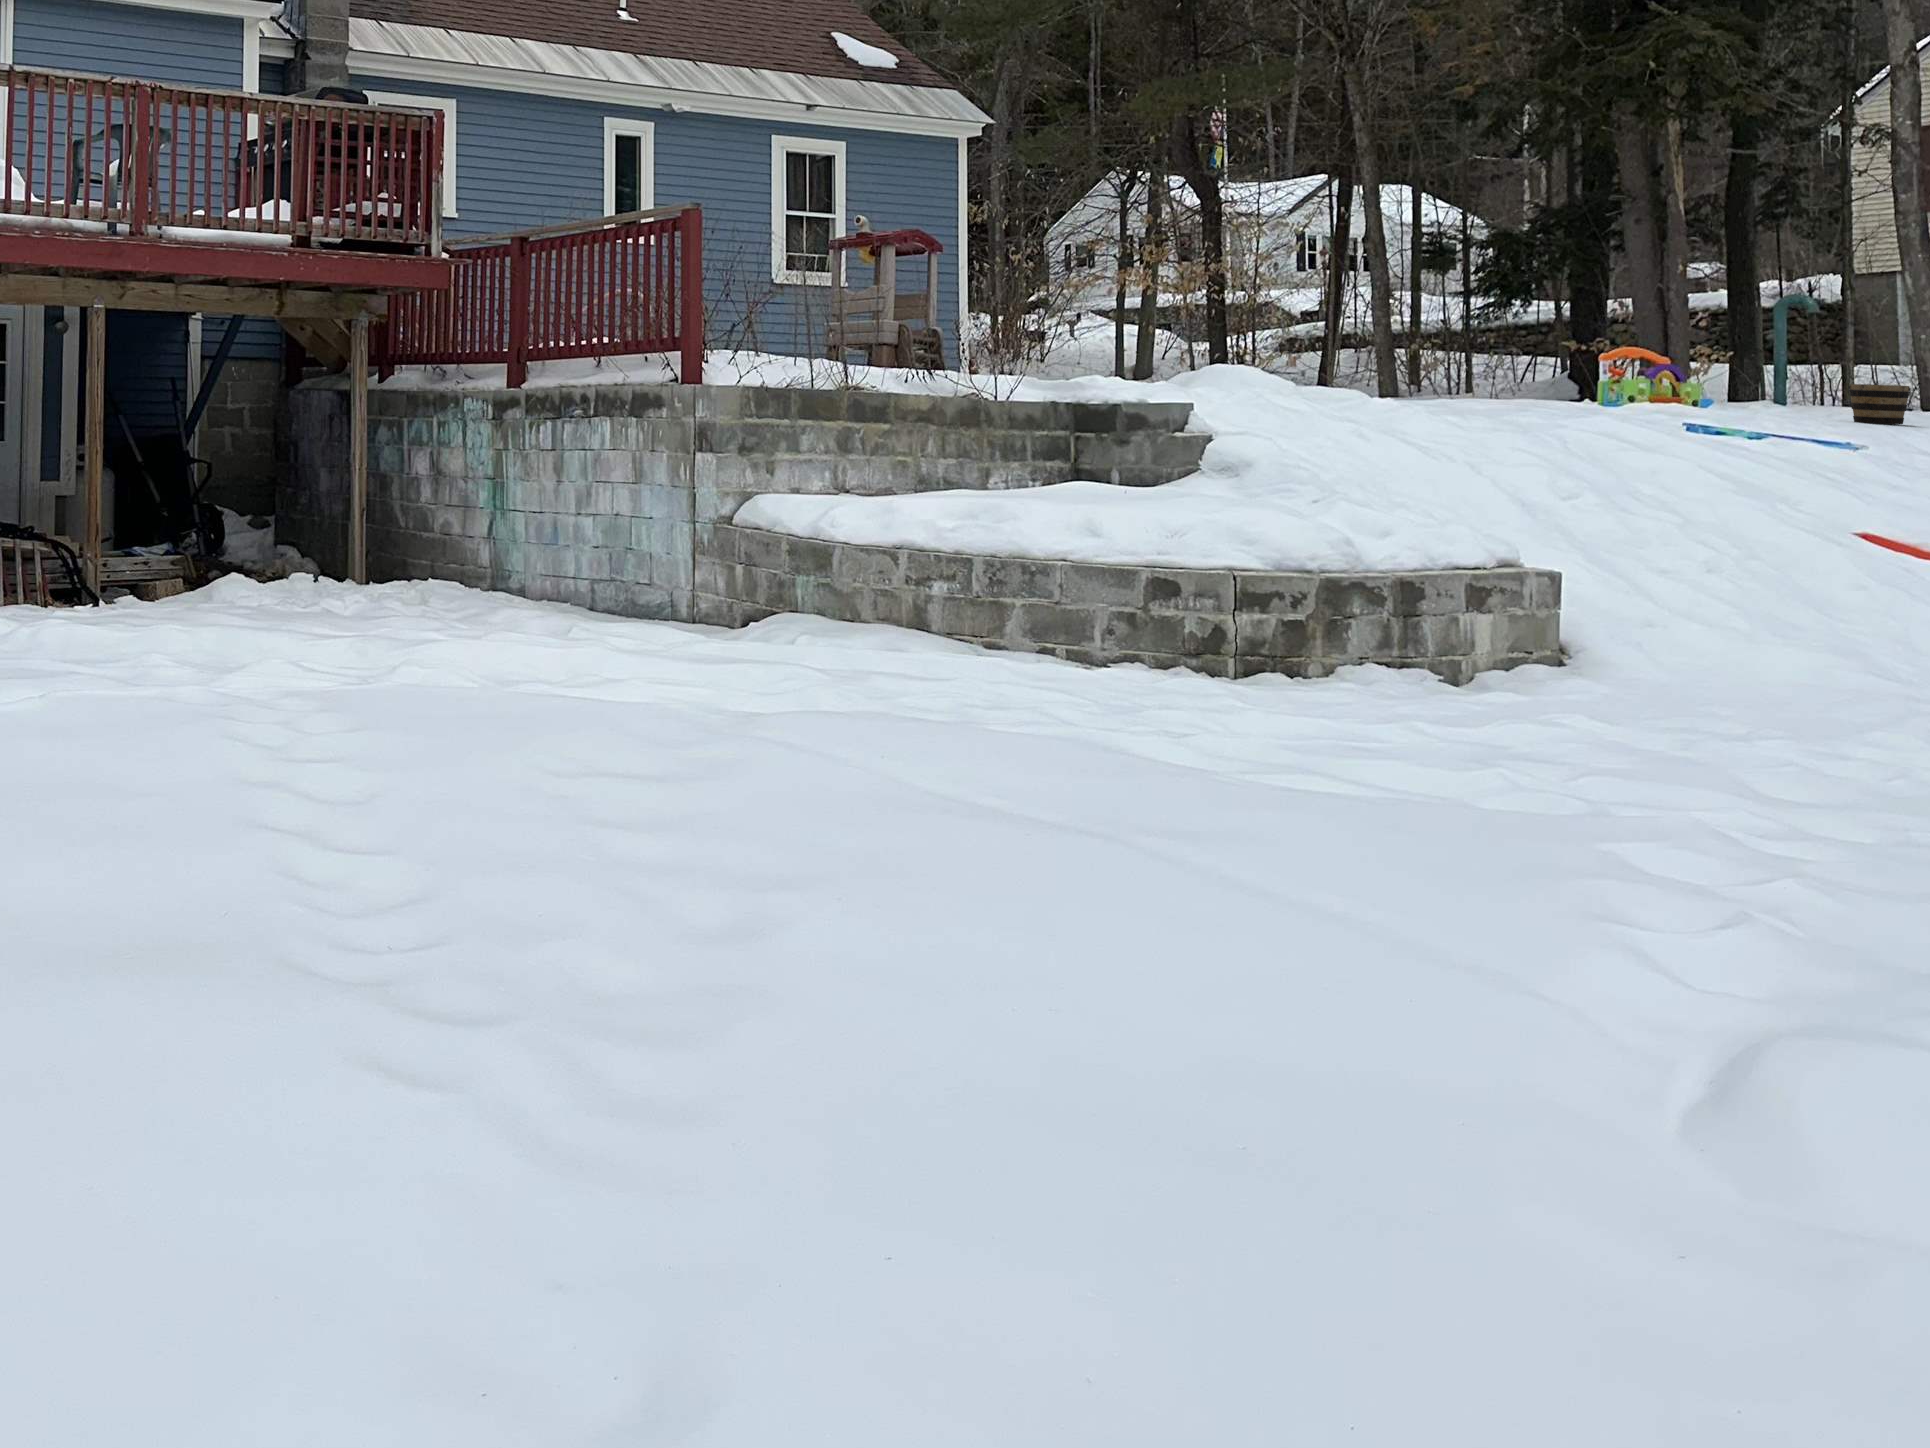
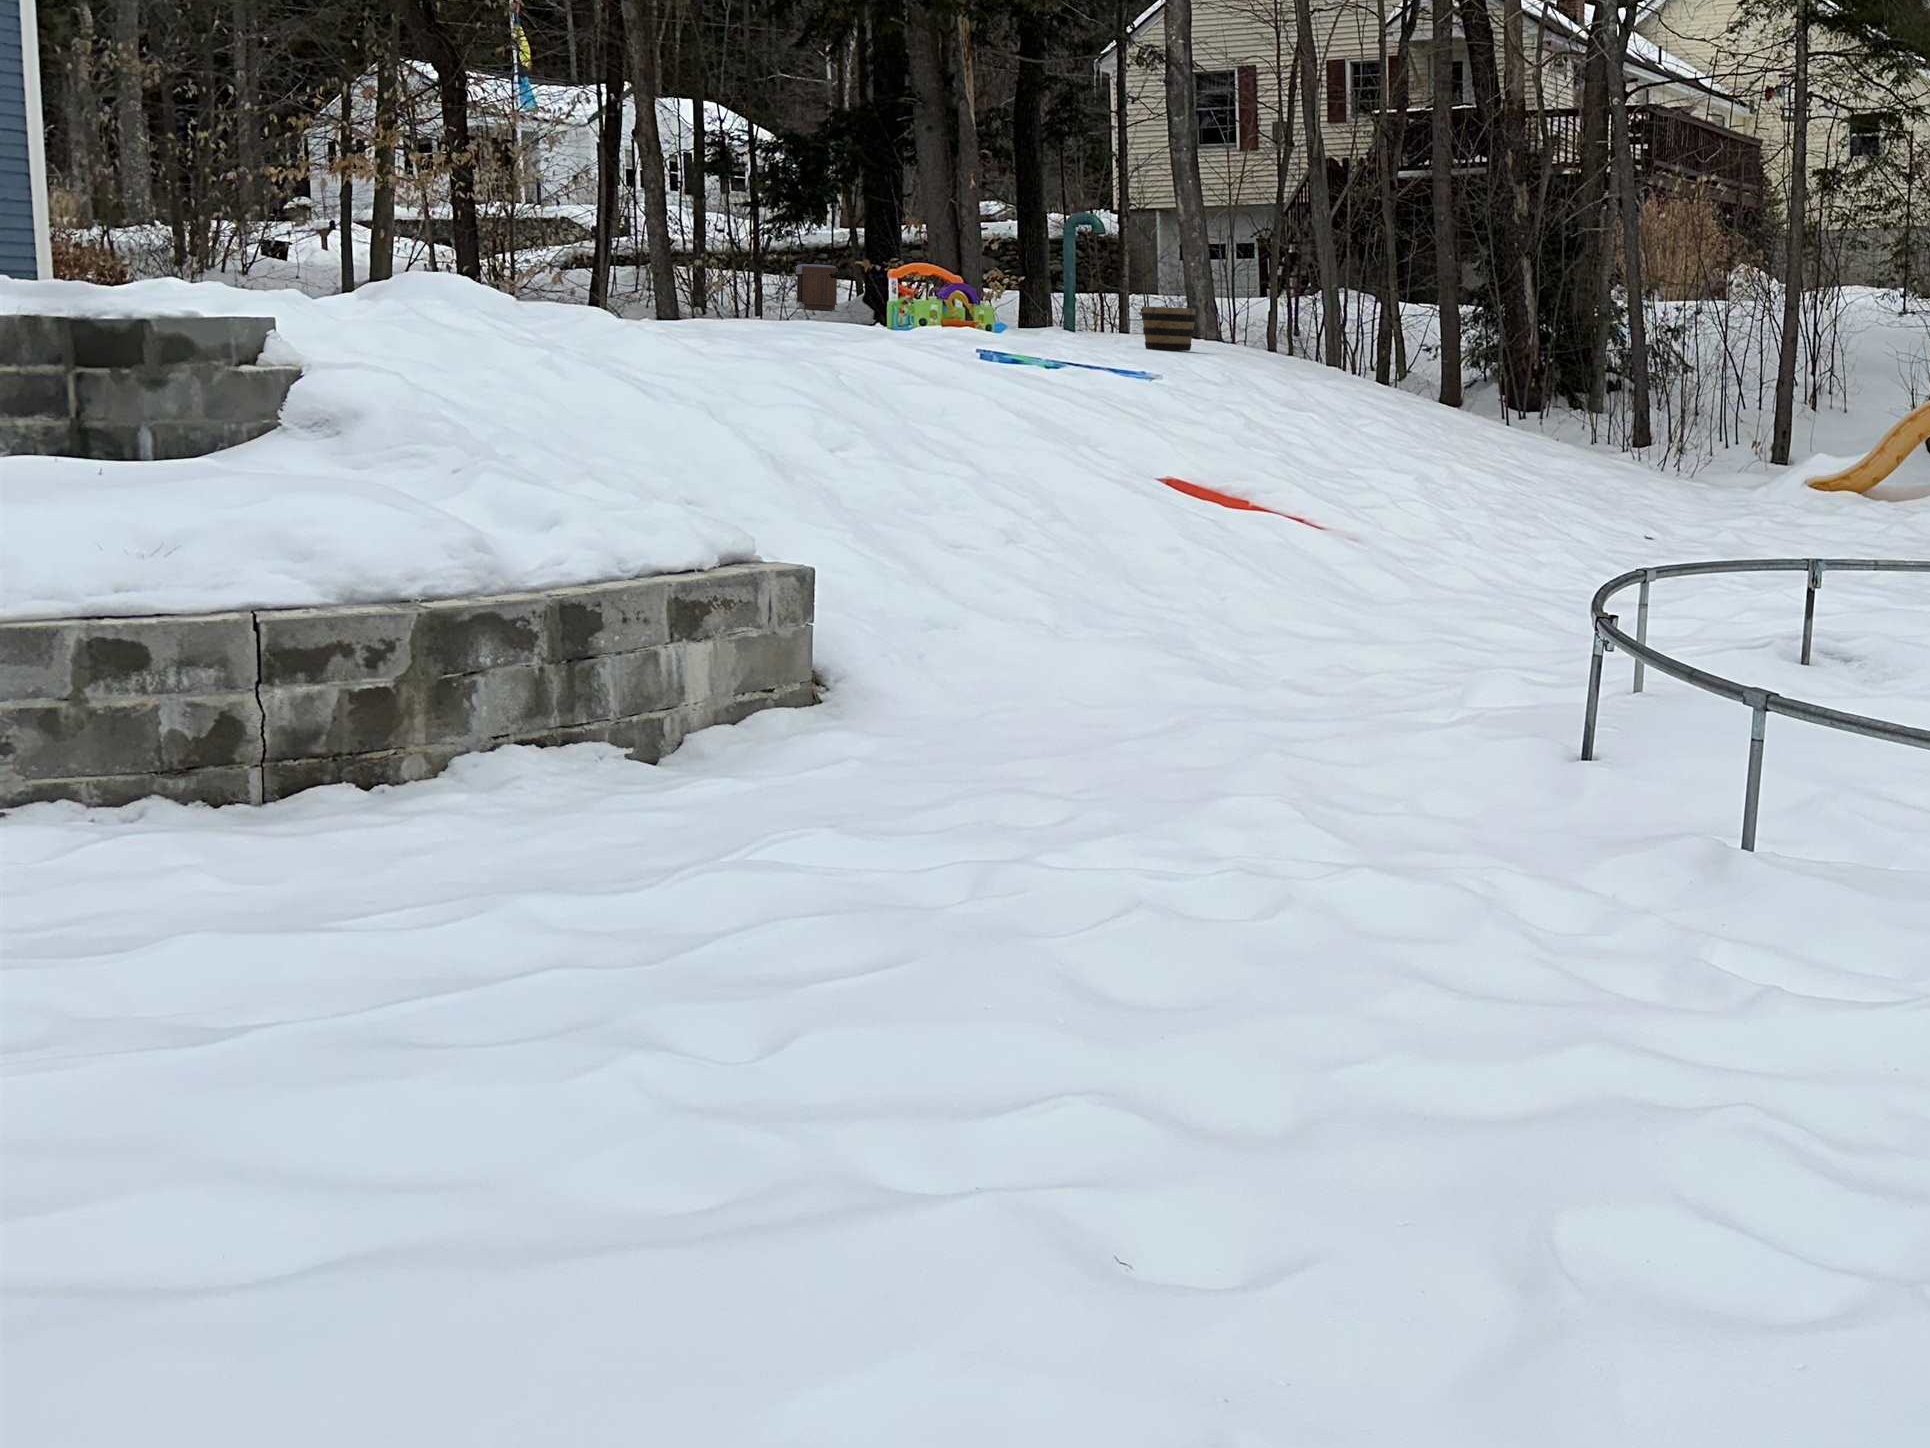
bench: none [1503,346,1544,384] -> present [795,264,838,310]

